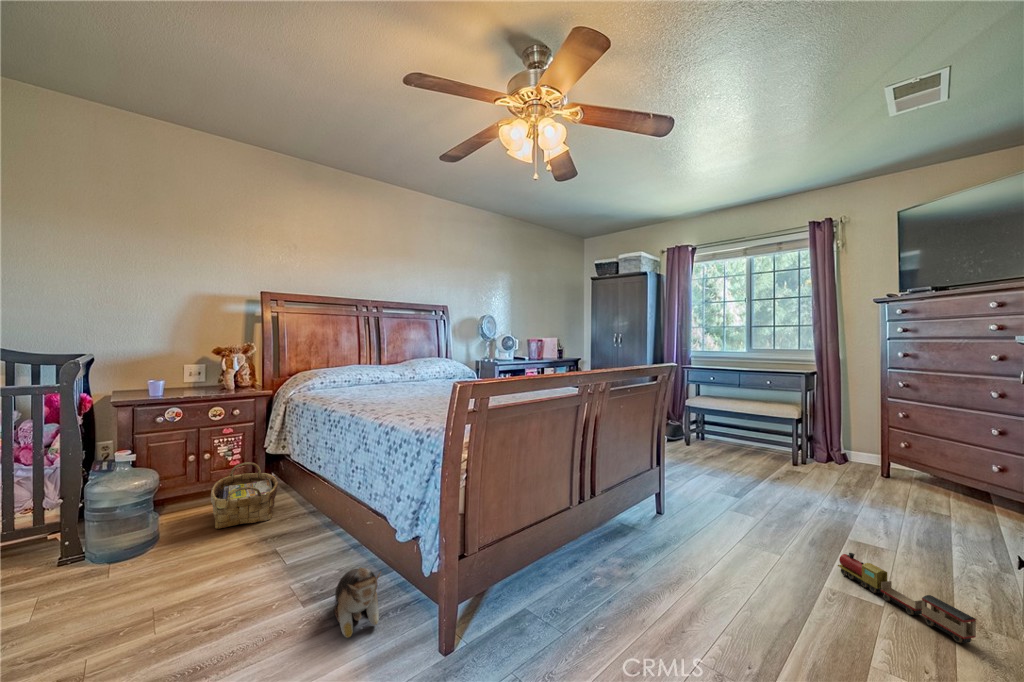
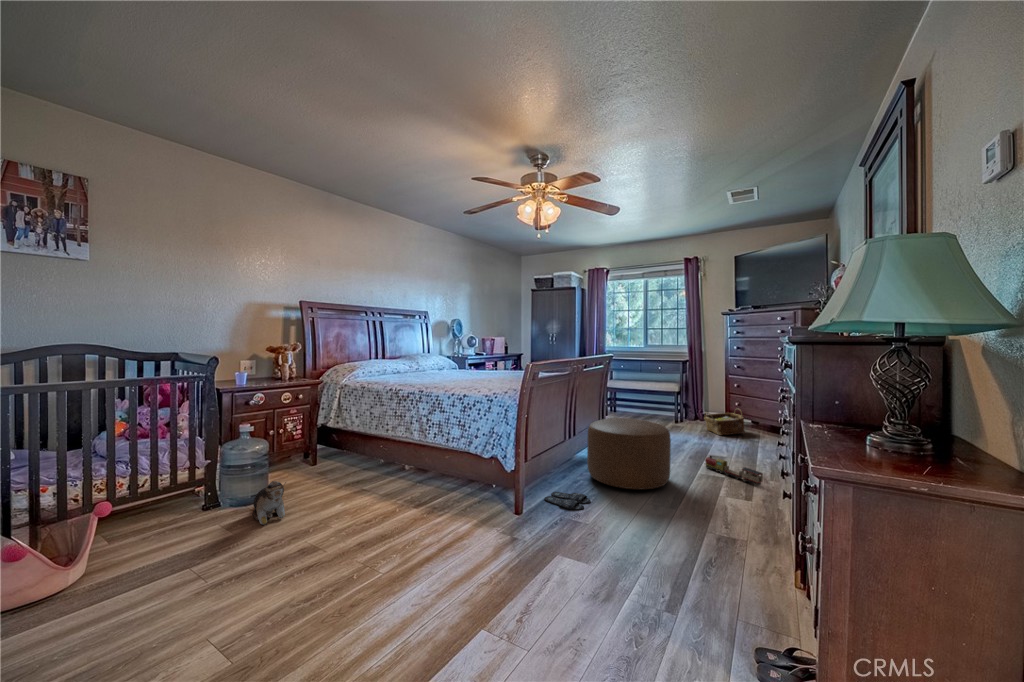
woven basket: present [211,462,278,529] -> present [704,409,745,435]
ottoman: none [609,471,762,622] -> present [587,418,671,489]
plush toy: present [334,568,381,638] -> present [253,481,286,525]
slippers: none [510,600,590,657] -> present [544,492,591,510]

